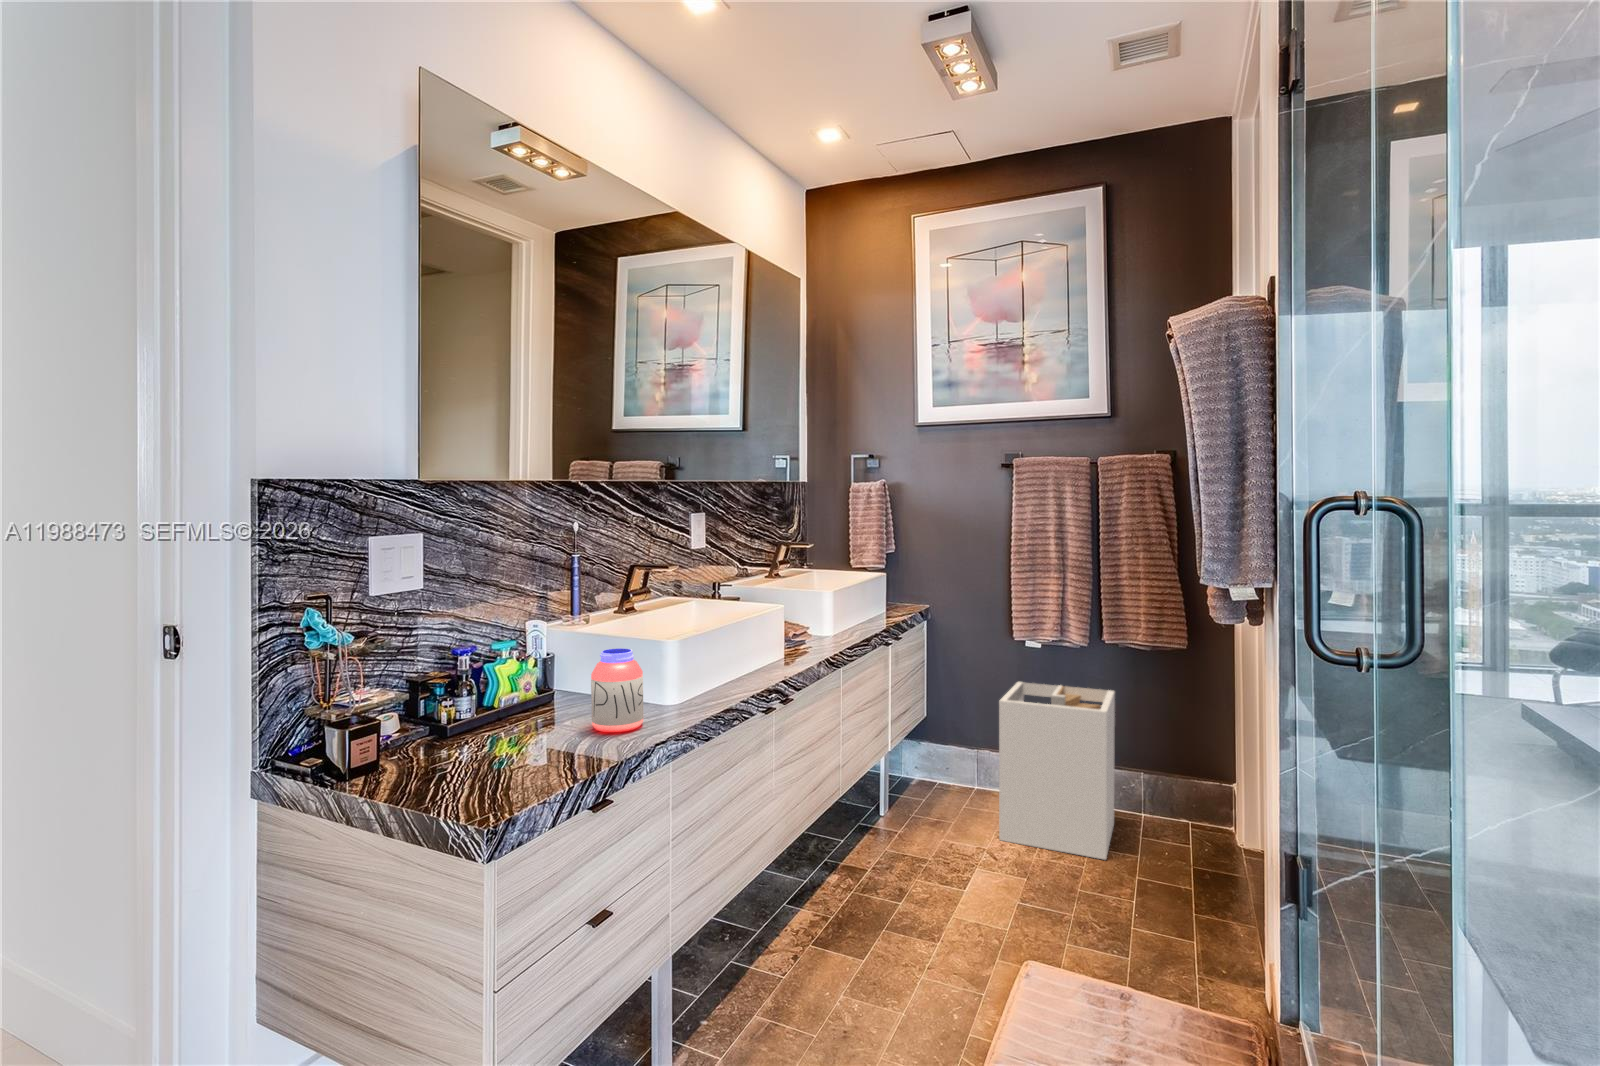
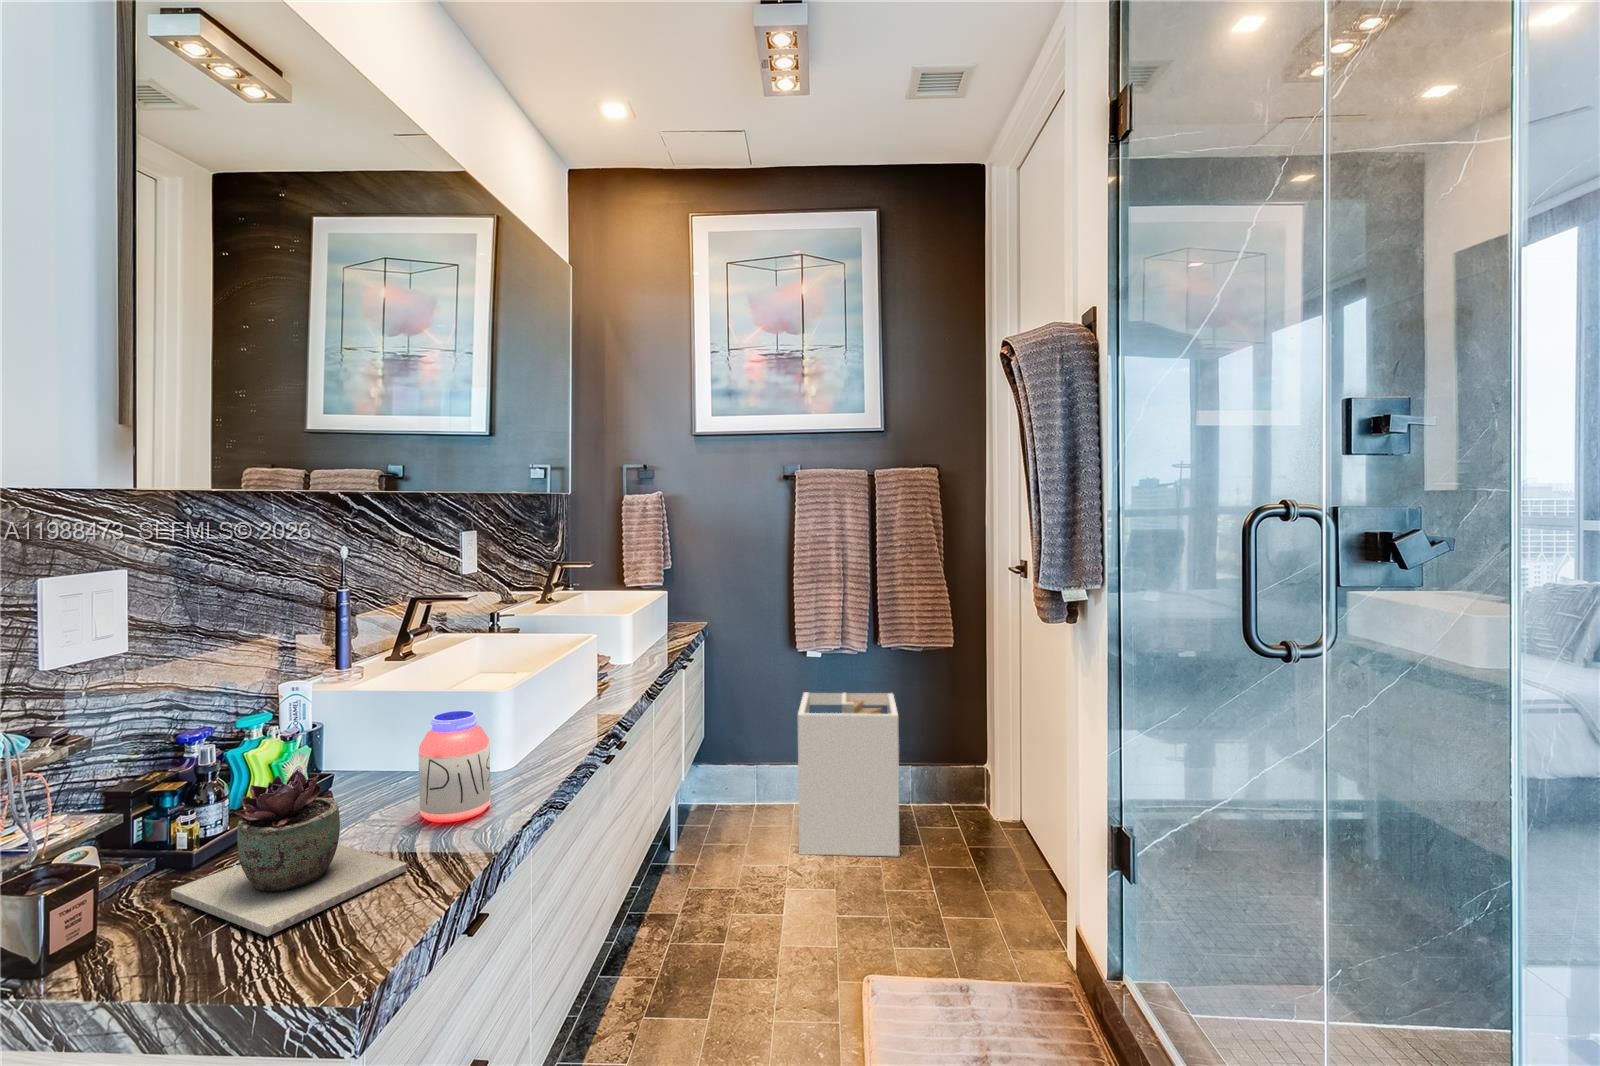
succulent plant: none [425,675,563,781] -> present [171,770,408,936]

